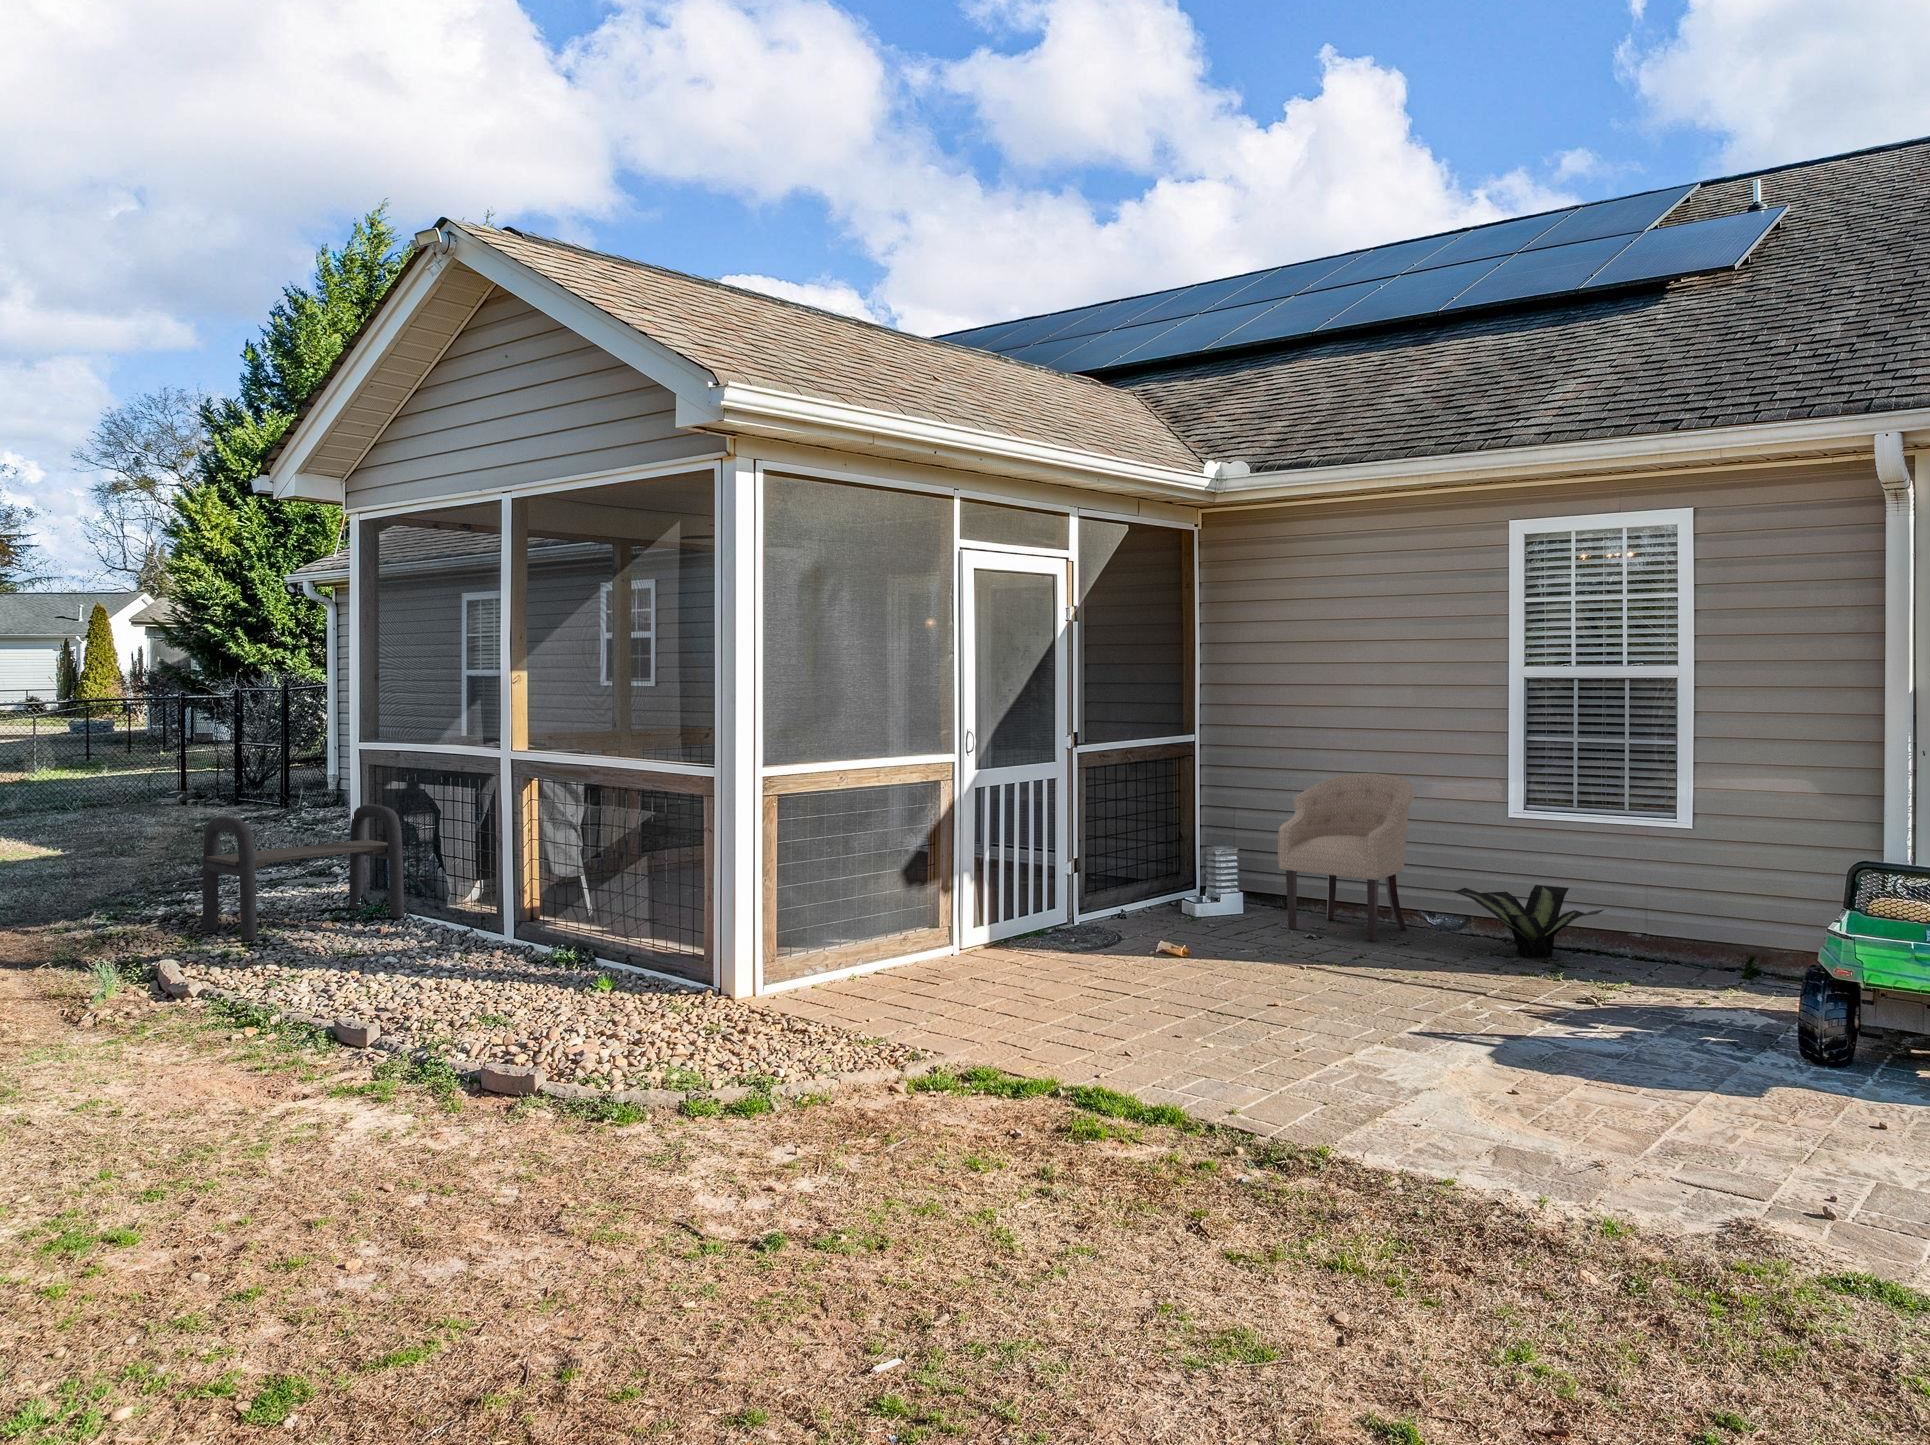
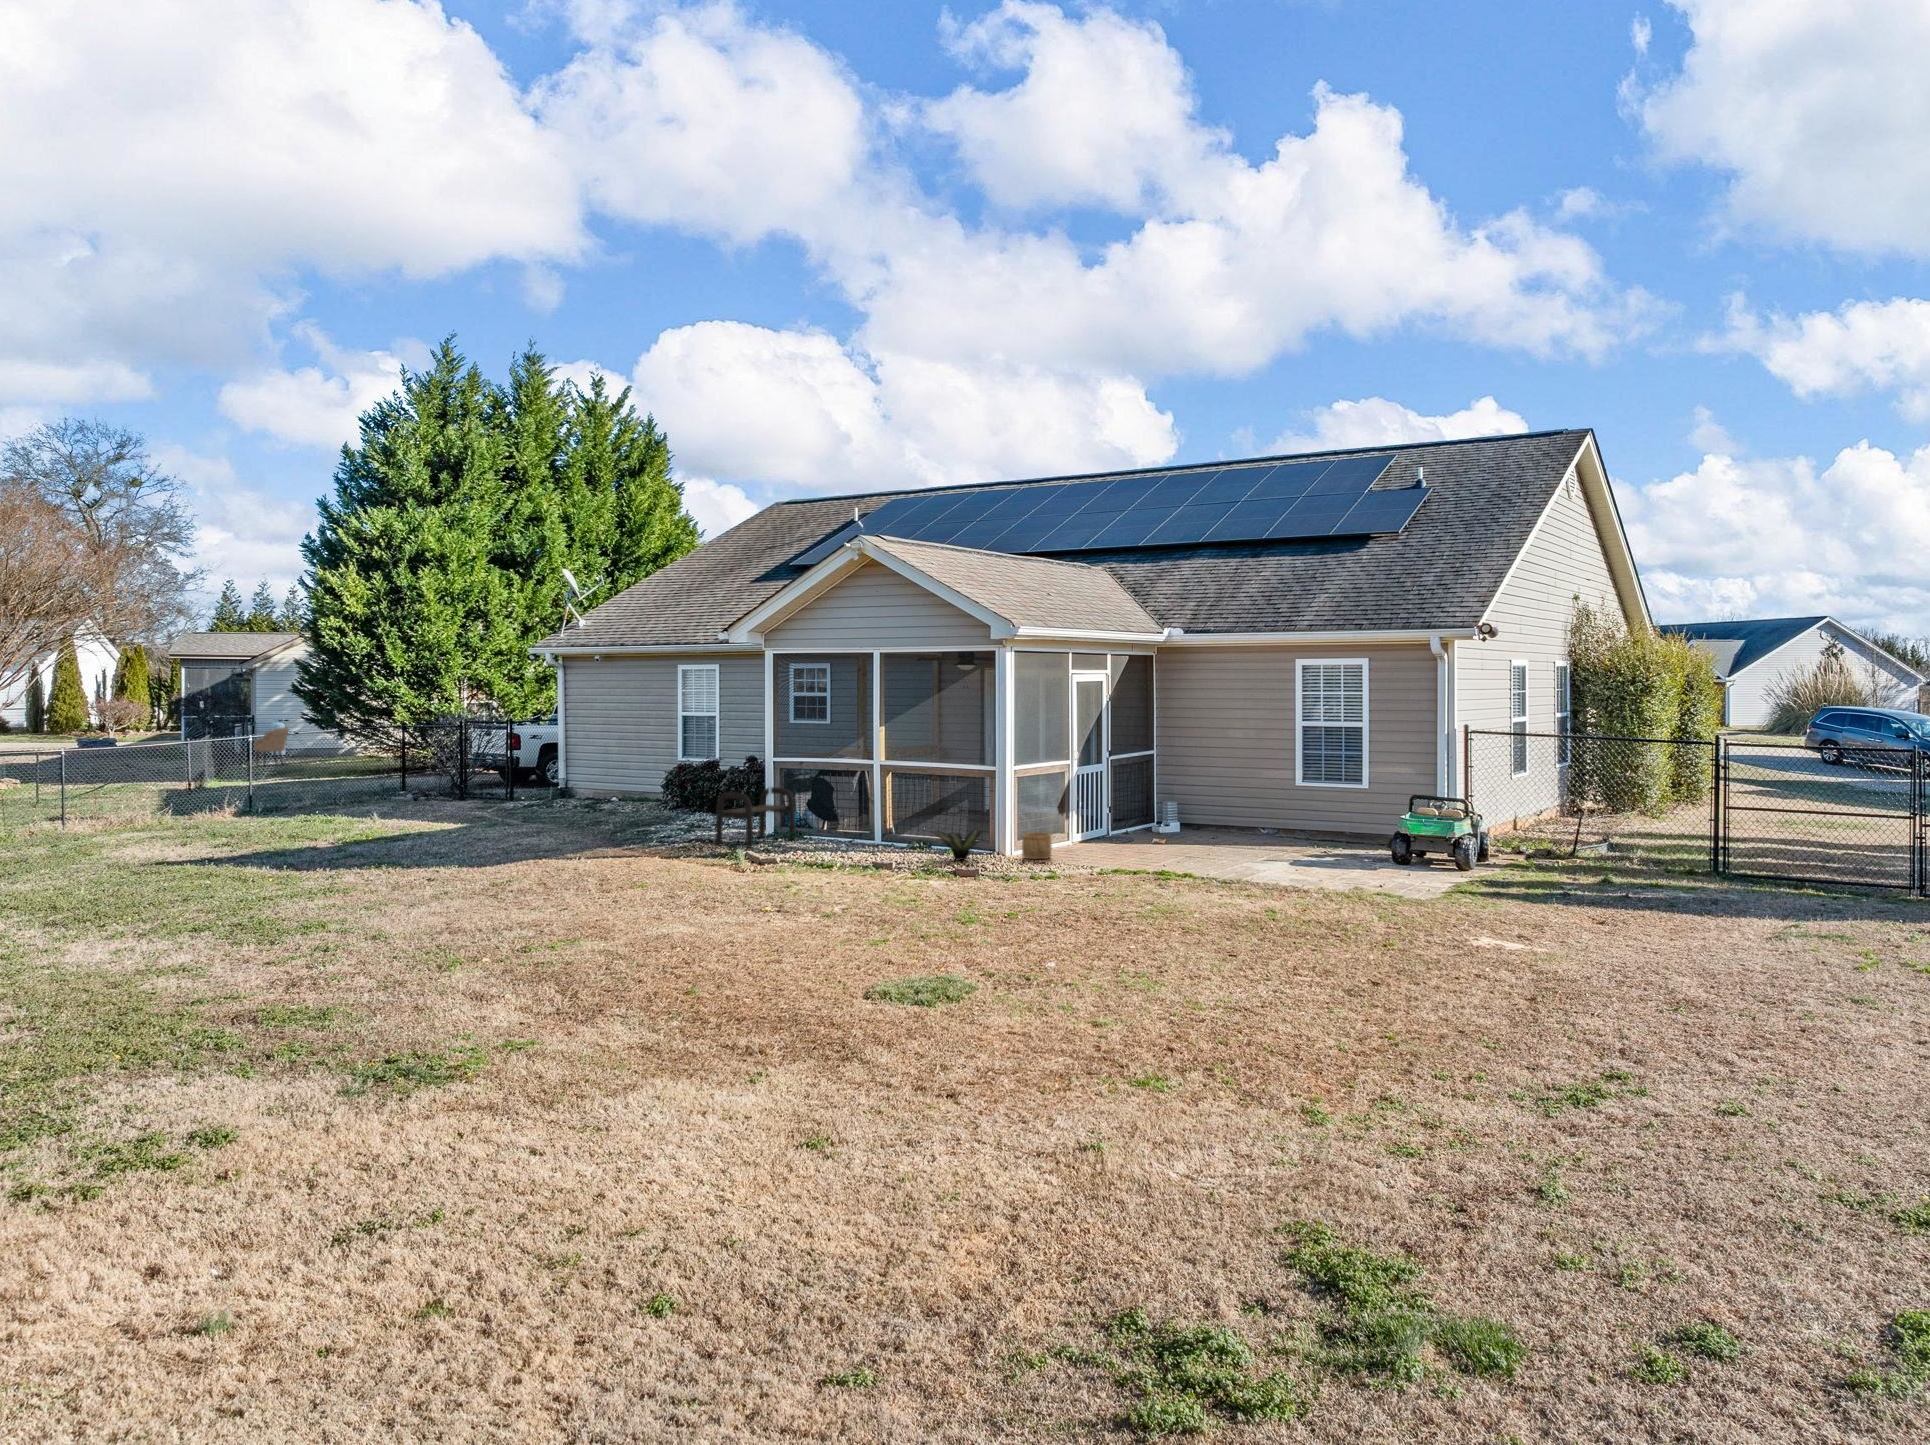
chair: present [1278,773,1415,941] -> present [254,727,289,766]
potted plant: present [1455,885,1603,958] -> present [931,830,985,860]
wooden bucket: none [770,934,849,1012] -> present [1022,832,1052,859]

